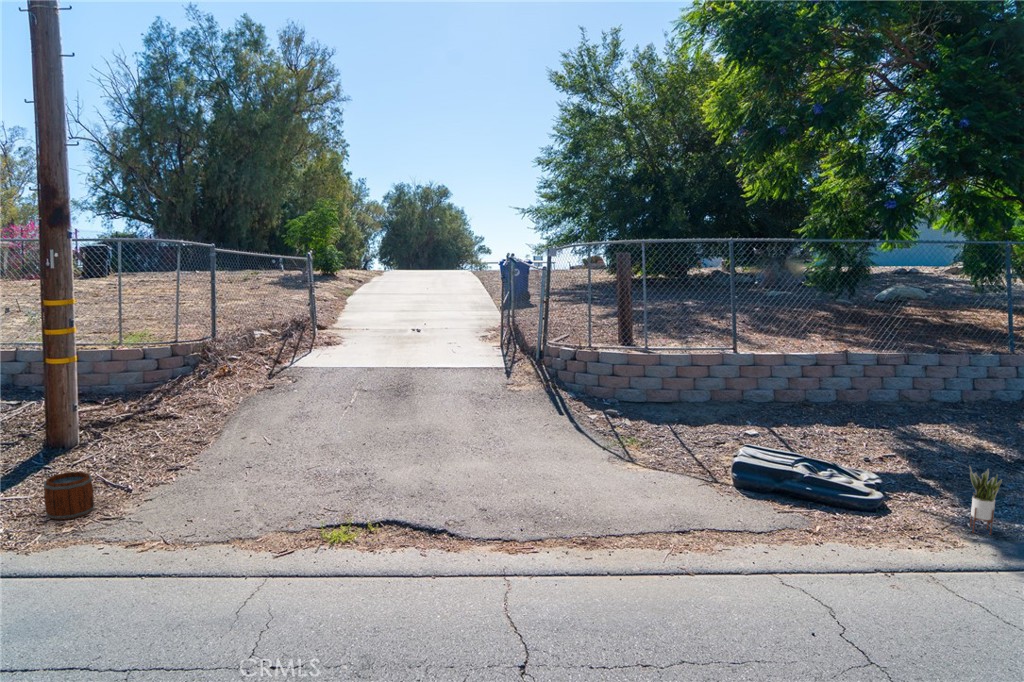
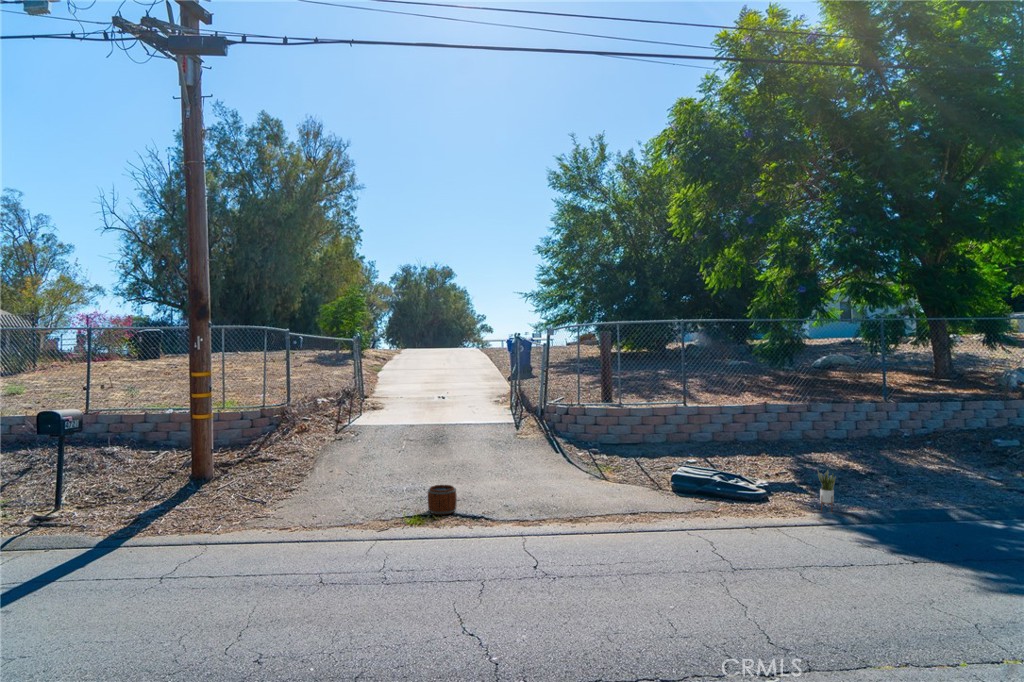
bucket: present [44,472,94,520] -> present [428,485,457,515]

